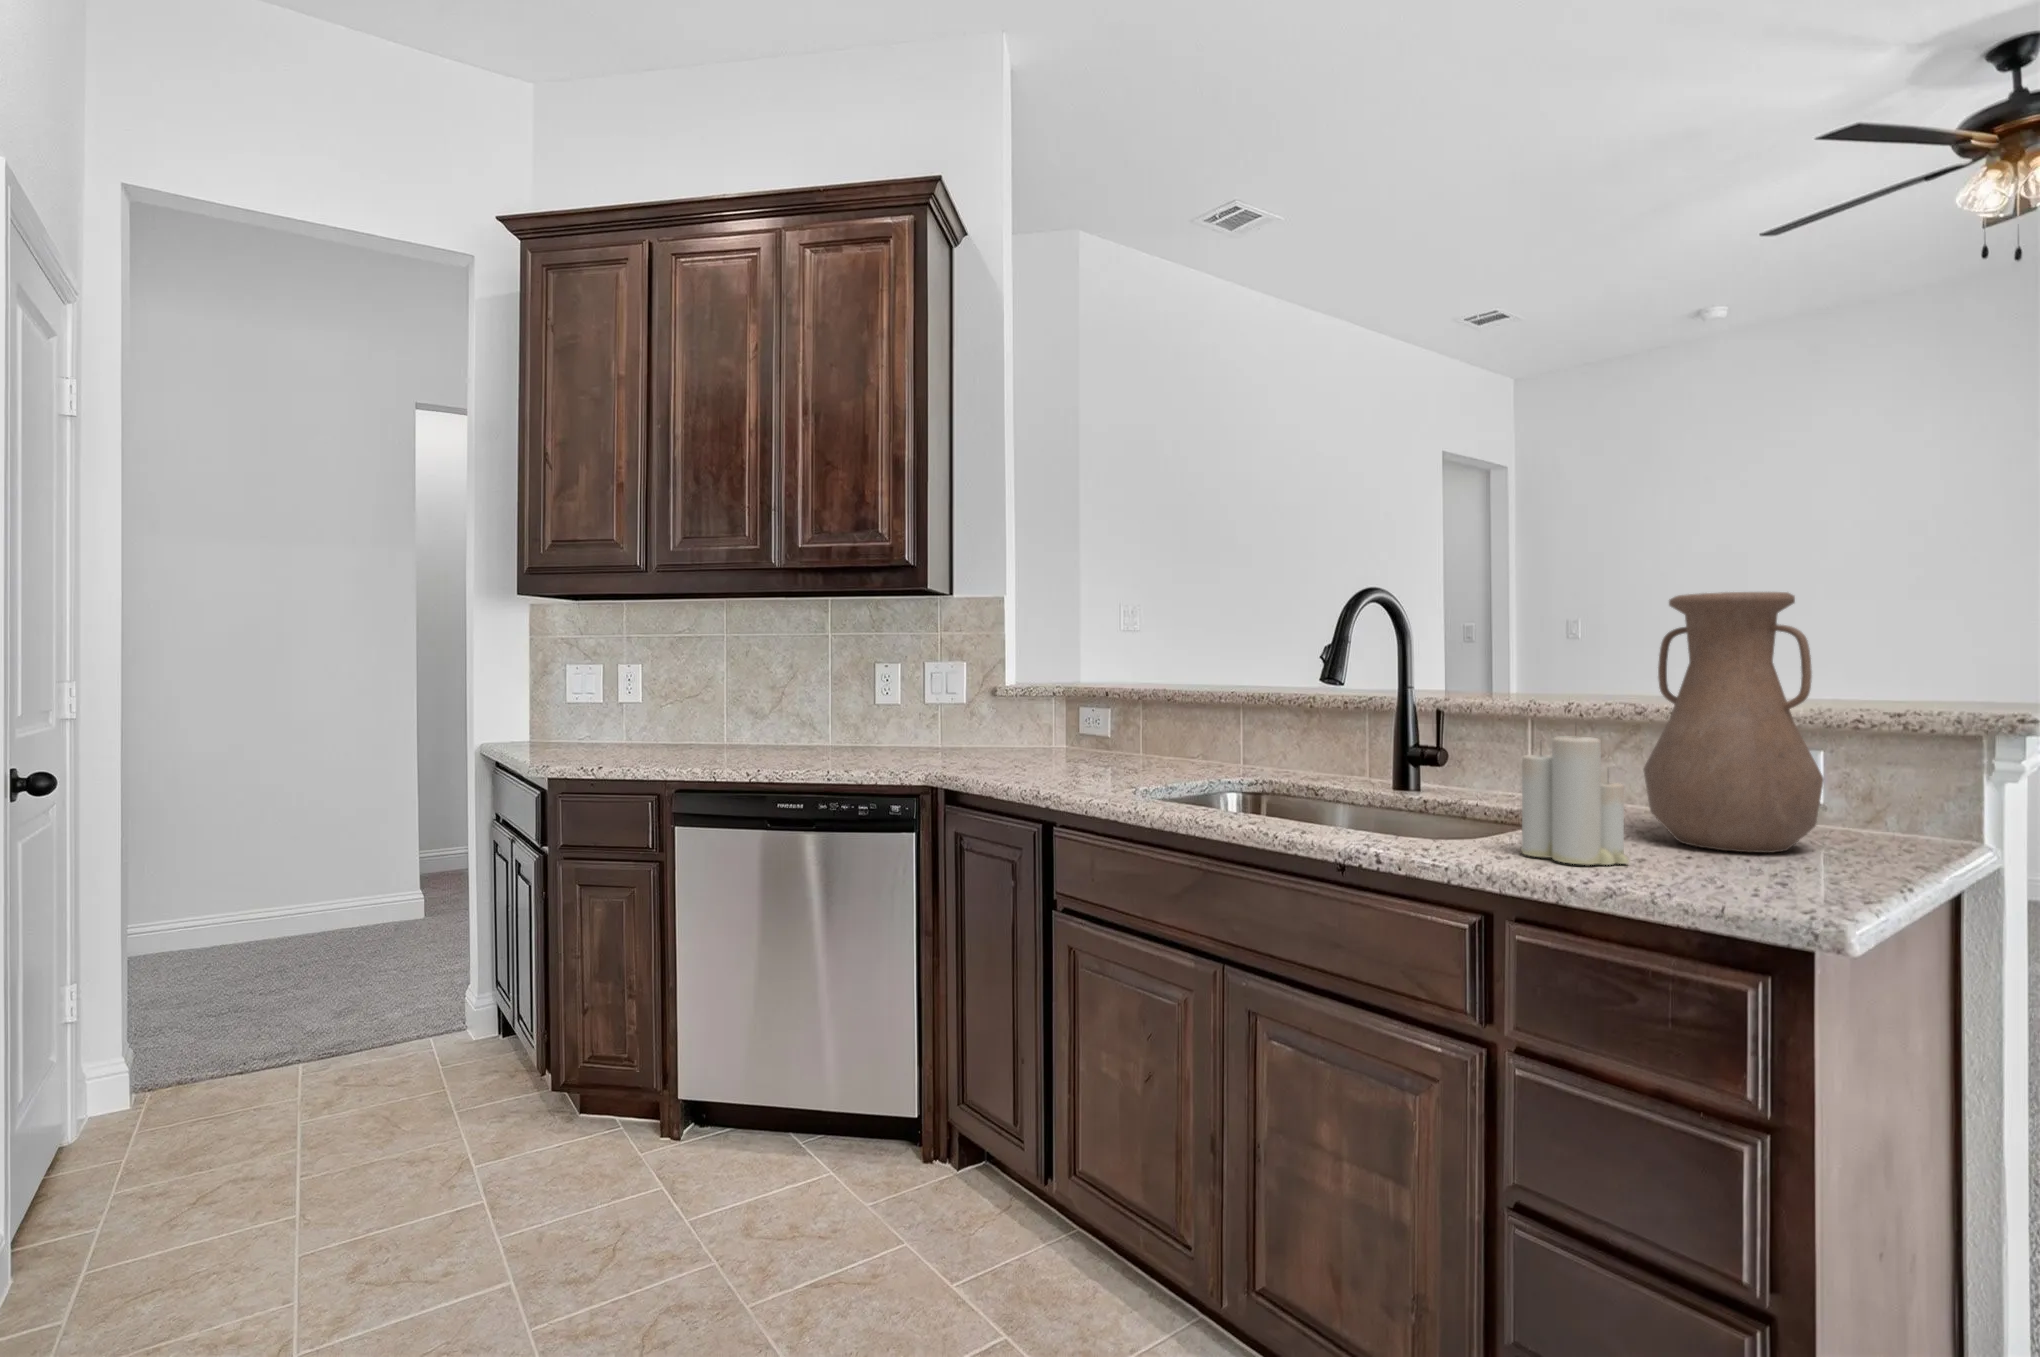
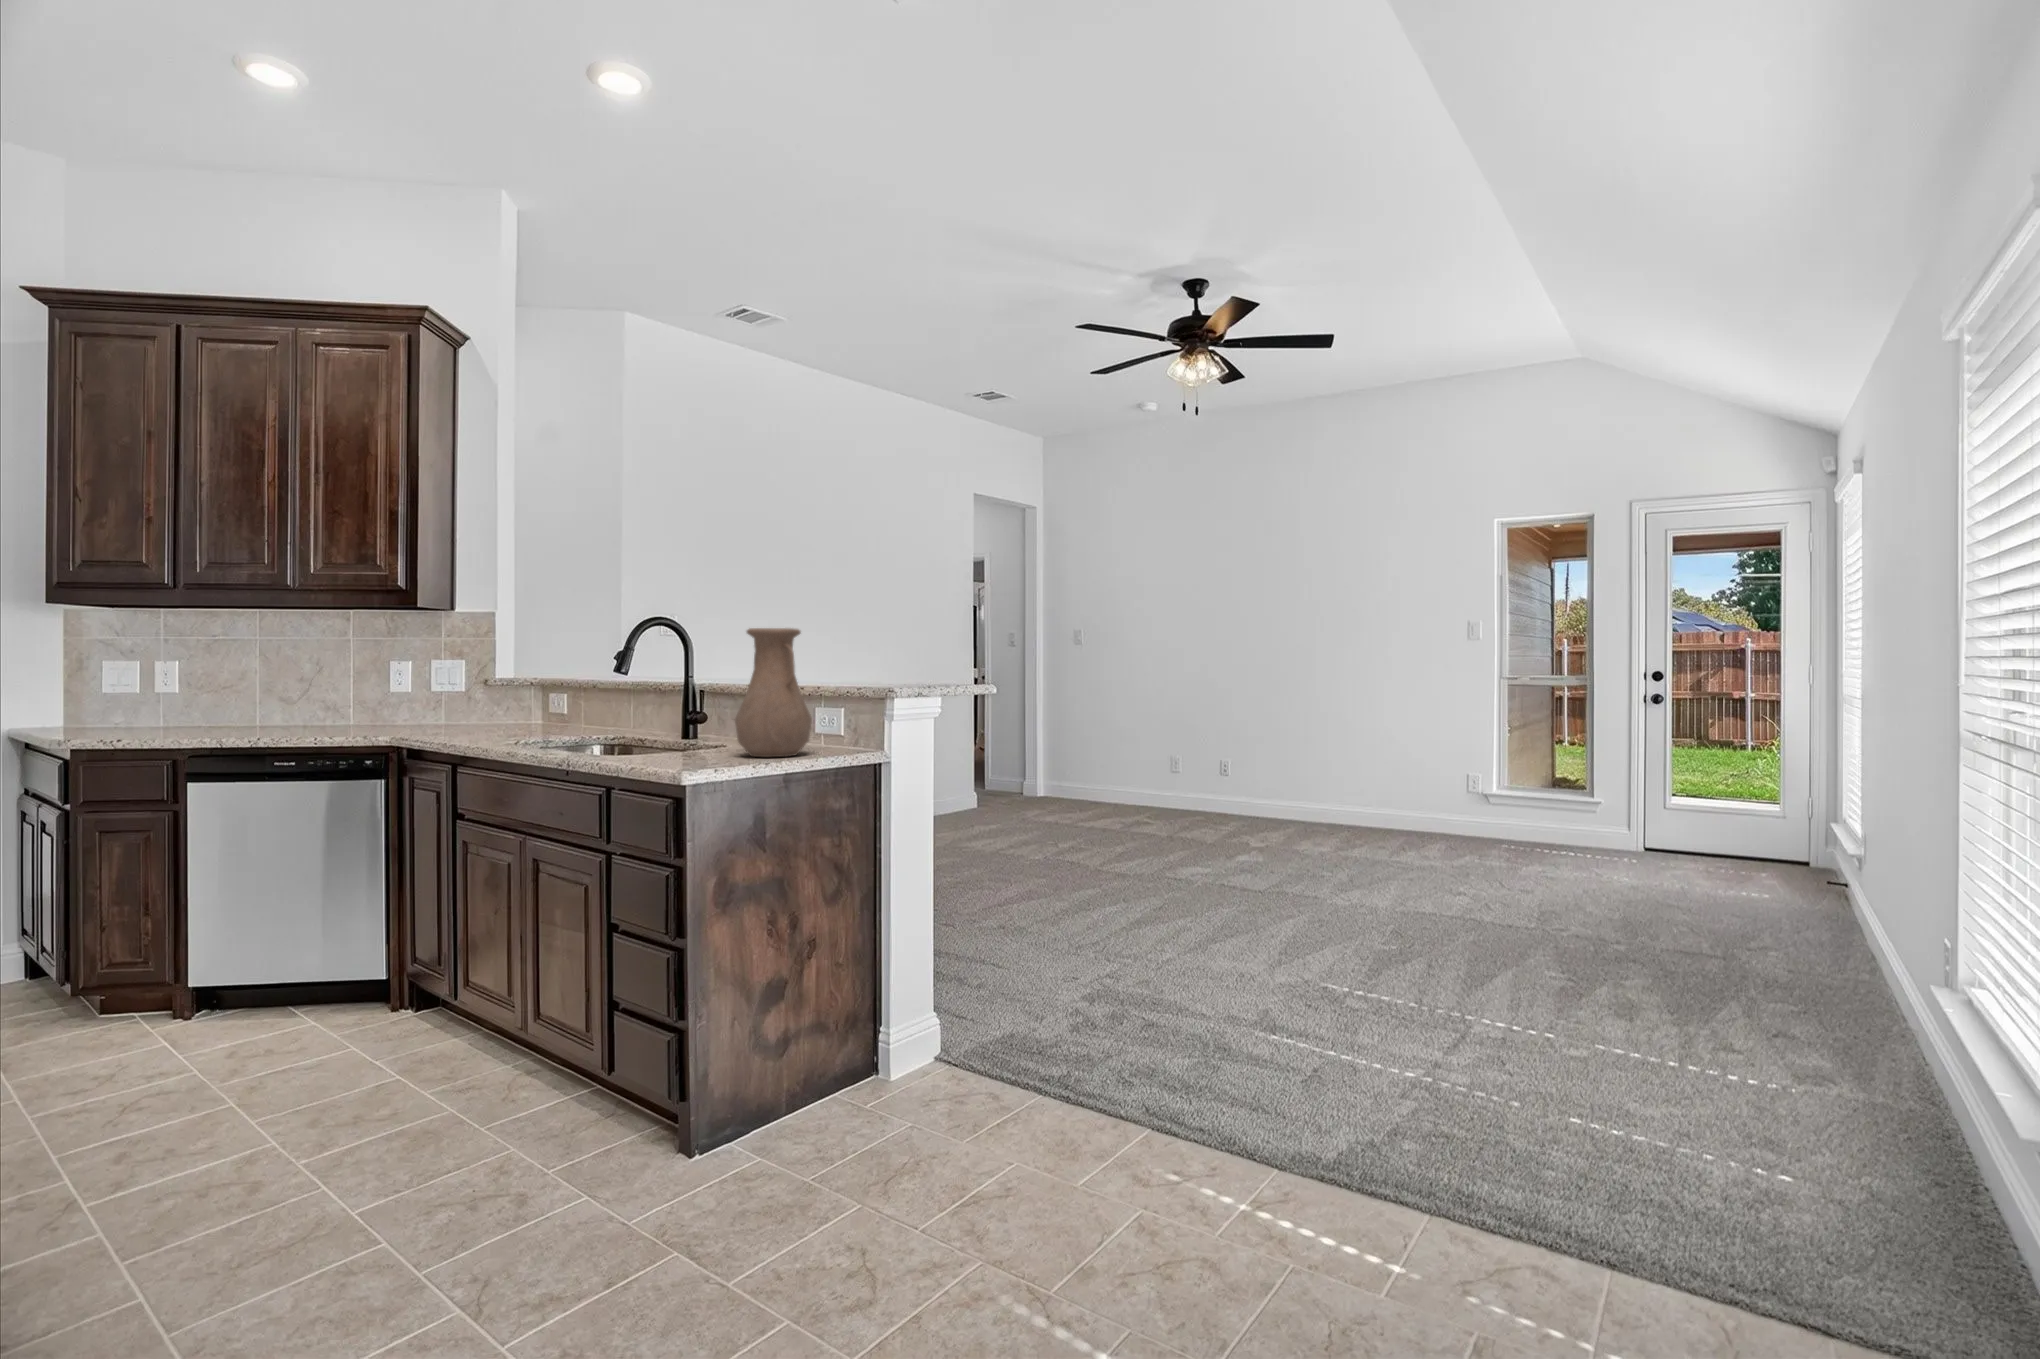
candle: present [1521,736,1629,865] -> none [647,693,690,763]

